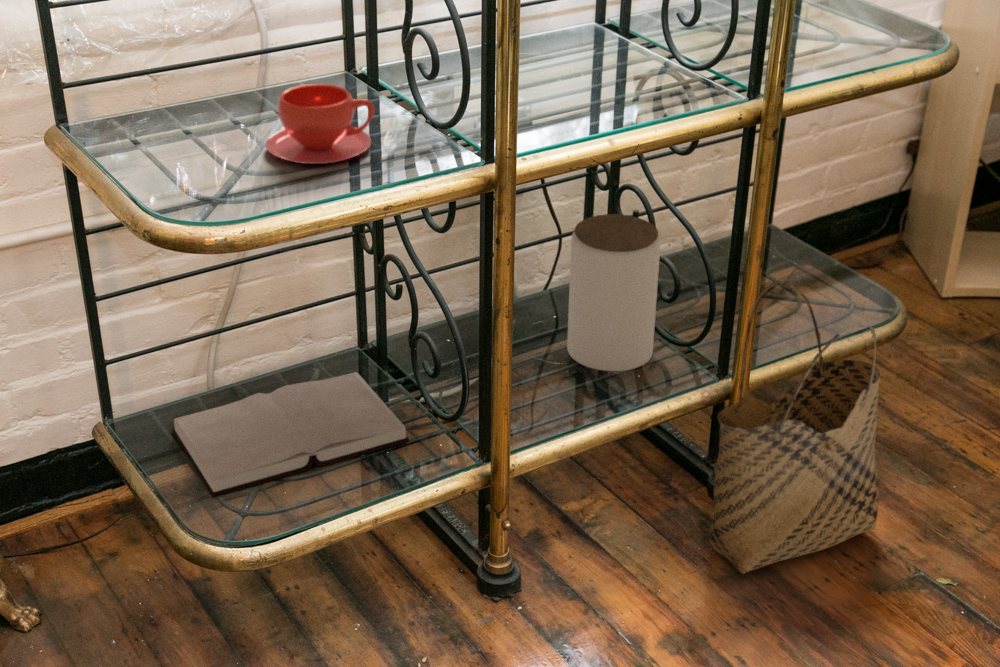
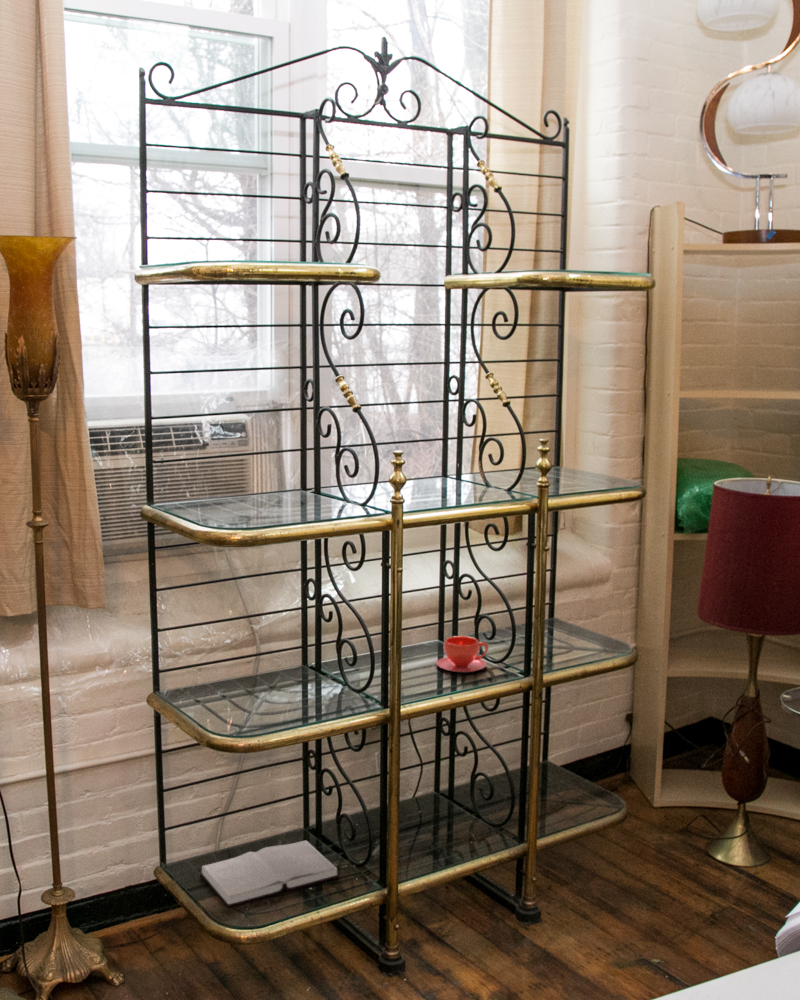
teacup: present [265,84,375,164] -> present [437,636,488,672]
jar: present [567,214,660,371] -> none [428,746,480,840]
woven basket: present [706,281,881,574] -> none [515,779,616,959]

